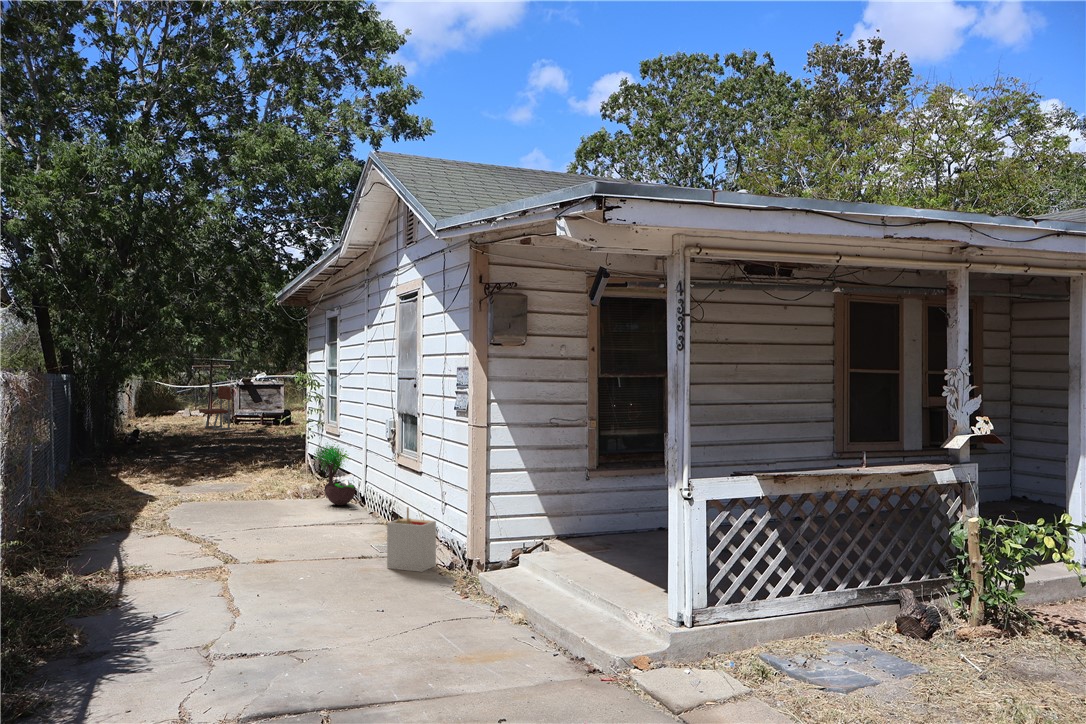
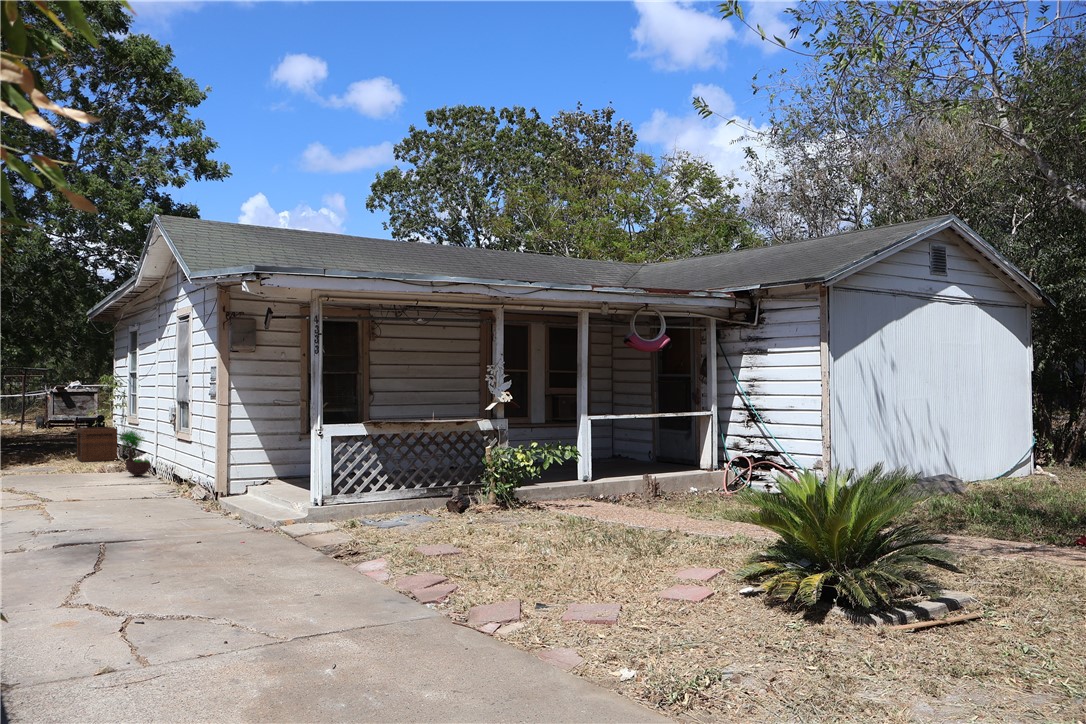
bench: present [199,386,231,430] -> none [11,394,44,435]
wooden crate: none [265,433,311,476] -> present [77,427,118,462]
storage bin: present [387,507,436,572] -> none [162,461,197,502]

